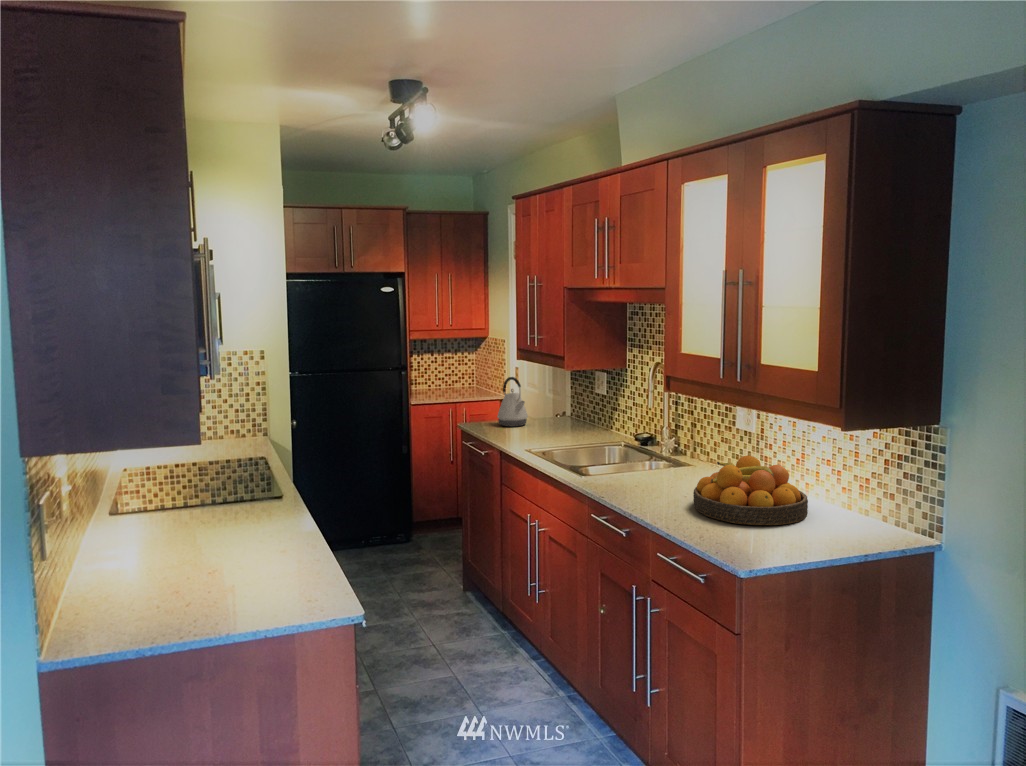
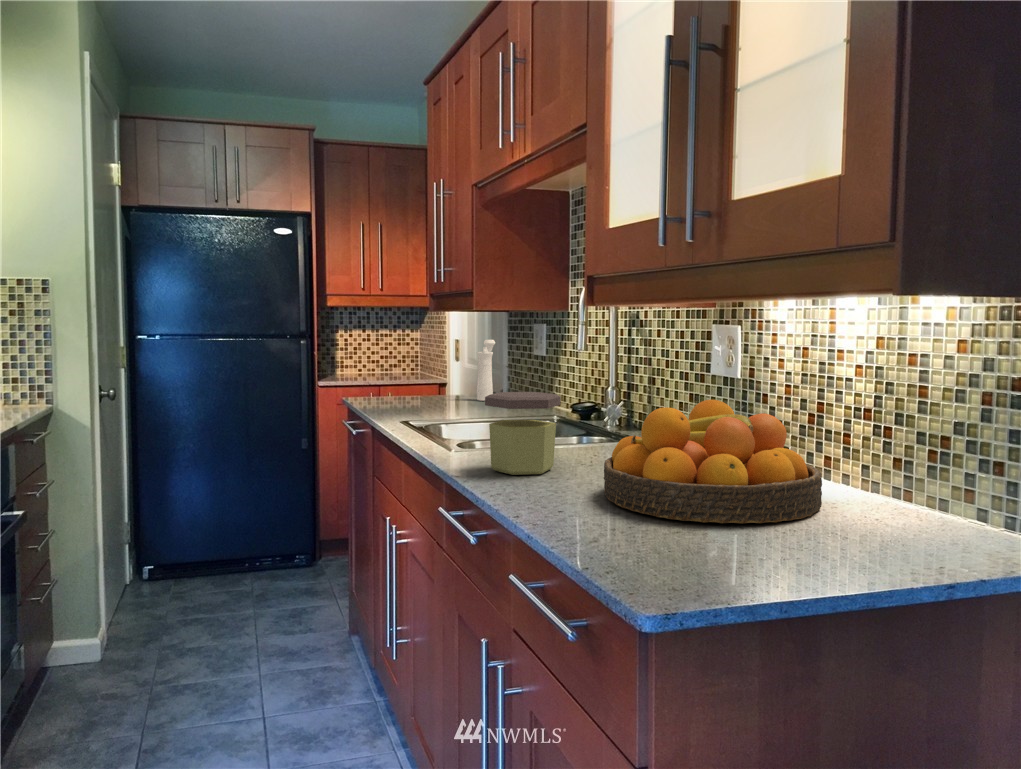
kettle: present [497,377,528,427] -> none [397,333,441,403]
pepper mill: none [553,378,564,423] -> present [477,340,495,401]
jar: none [617,445,658,495] -> present [485,392,561,475]

